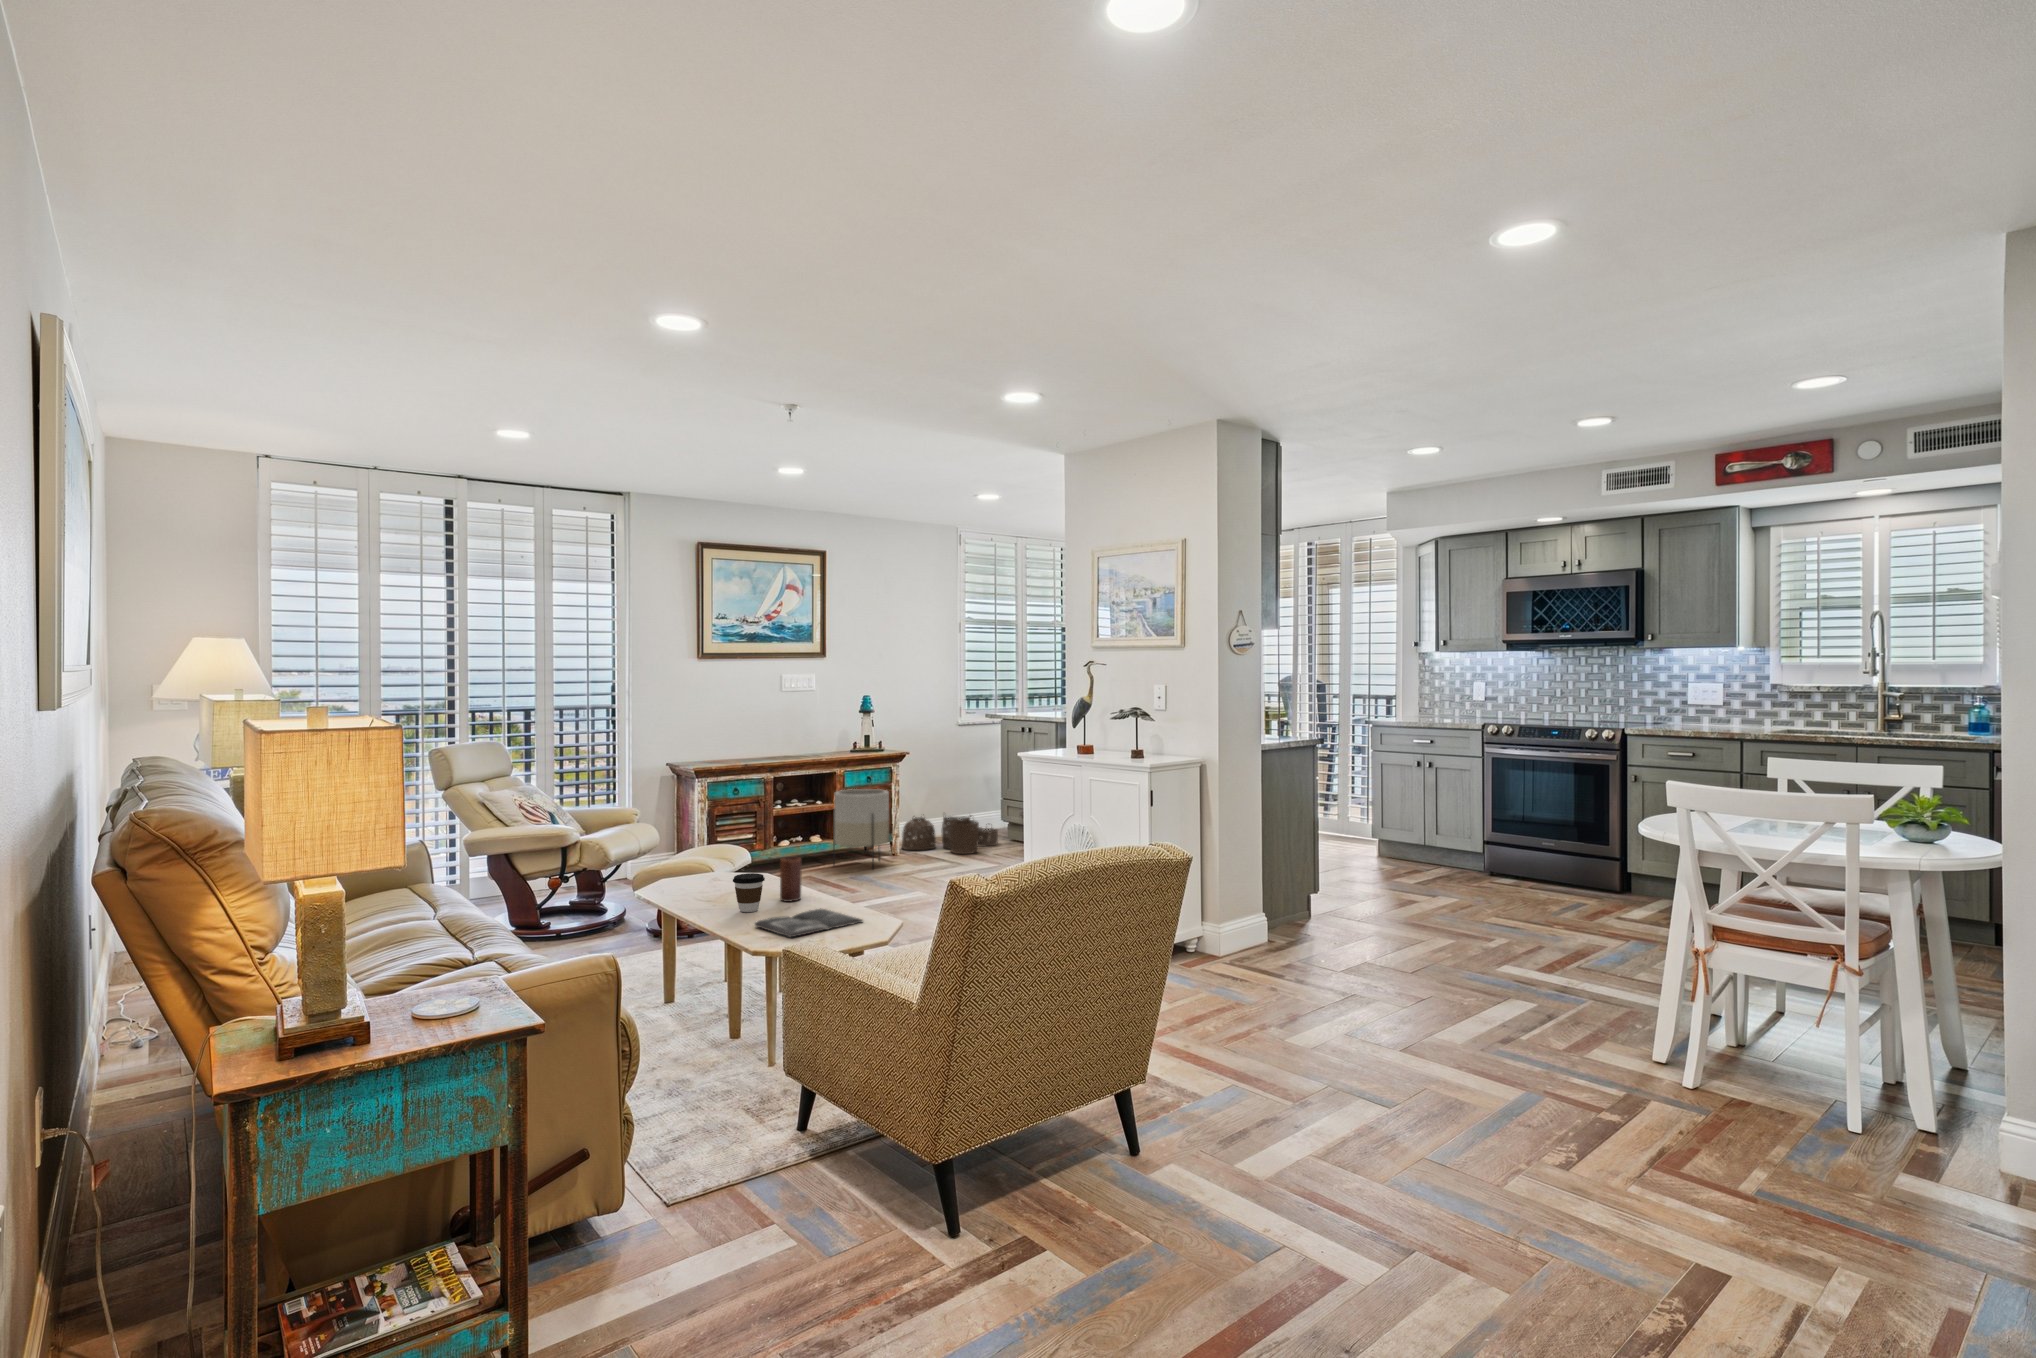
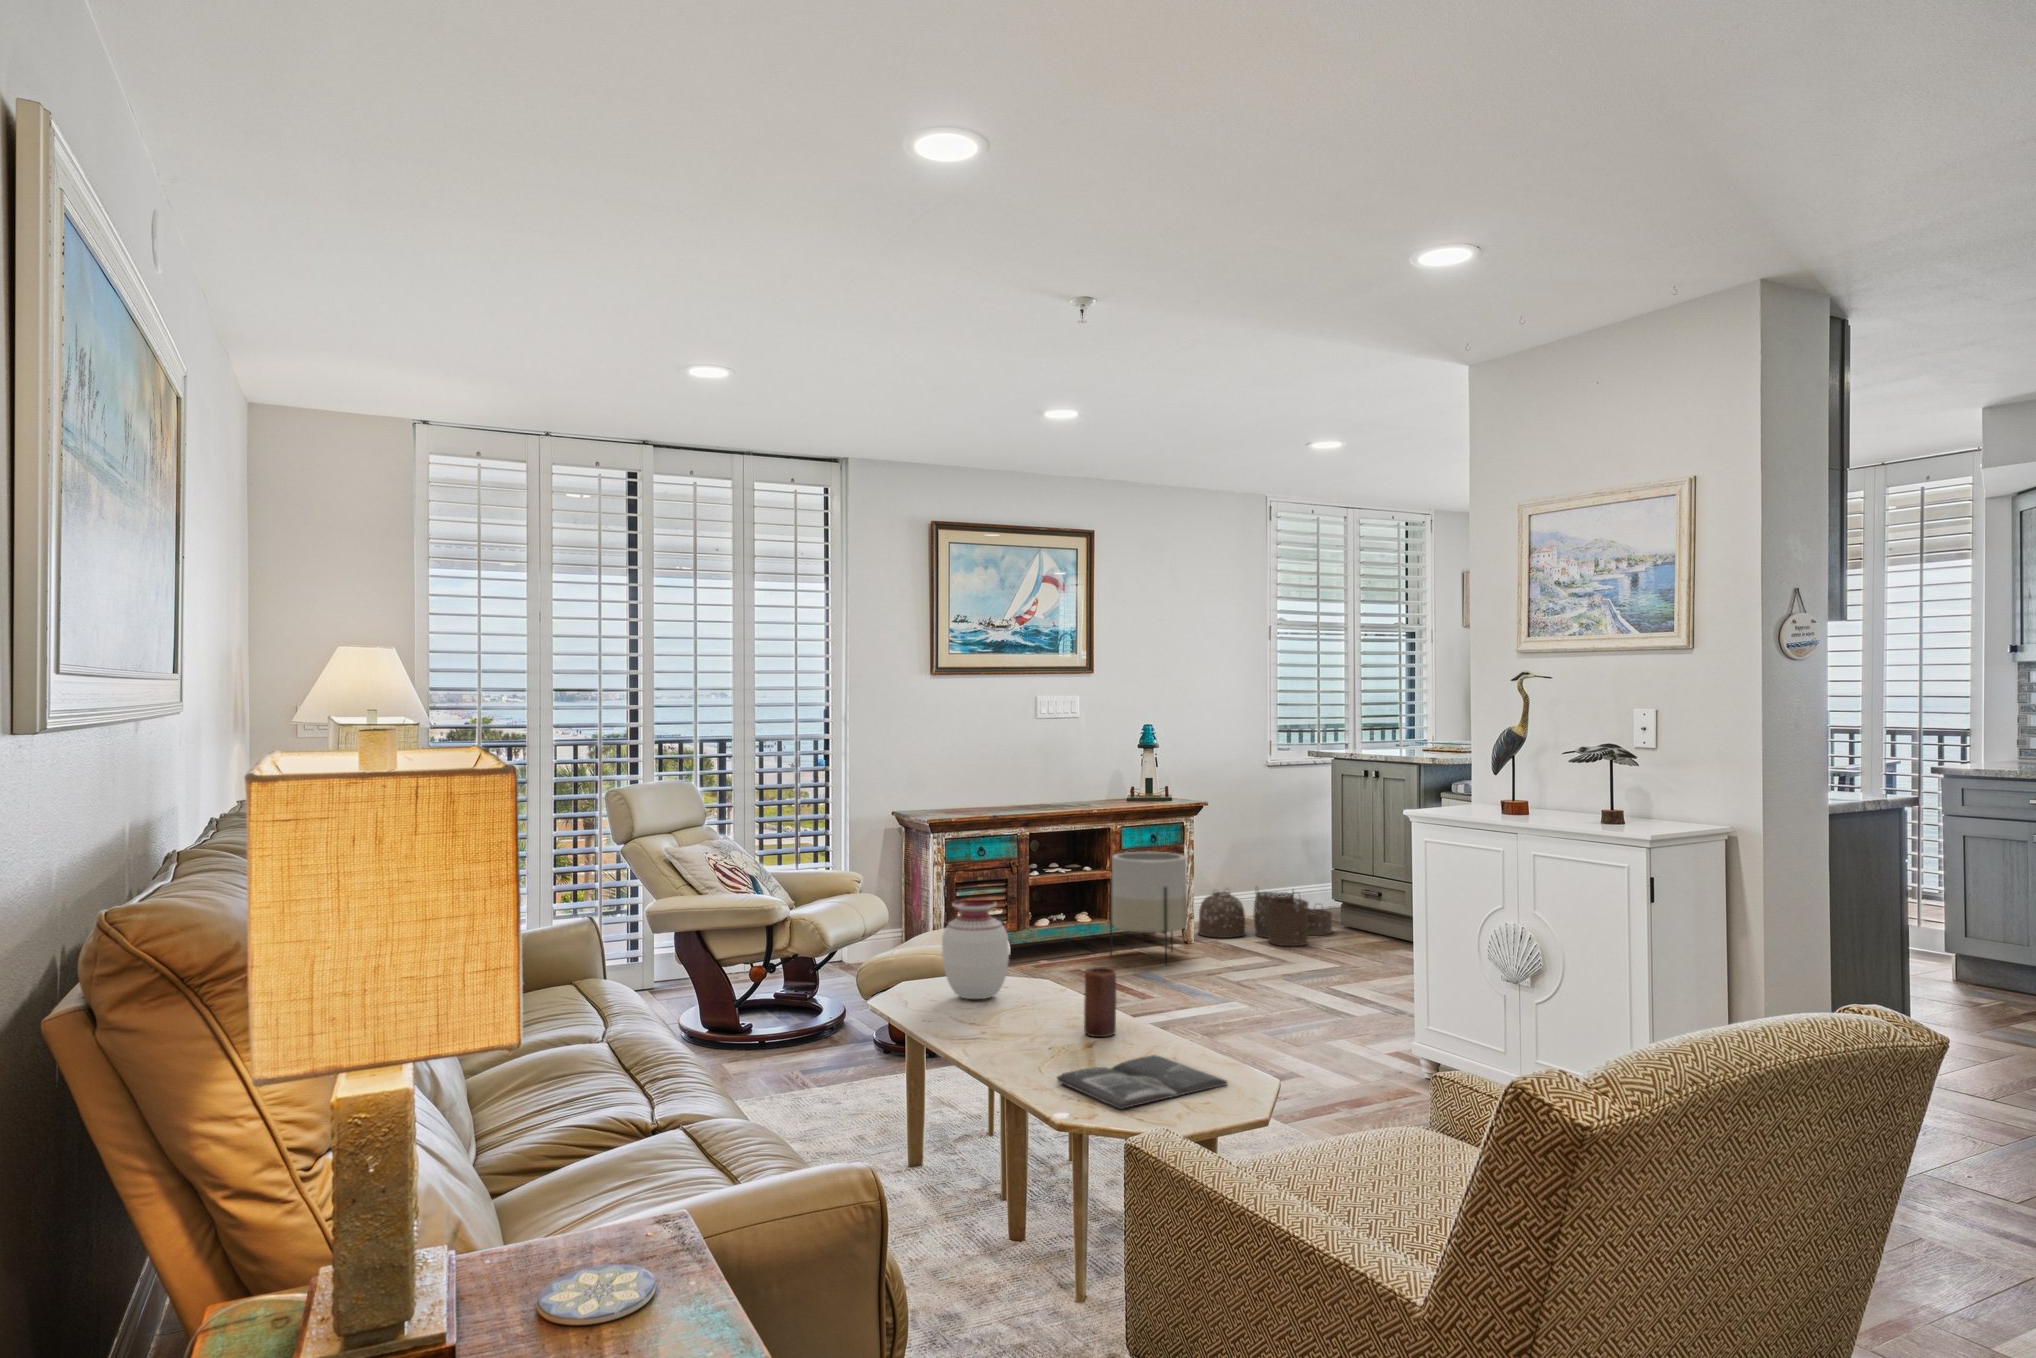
vase: none [687,818,734,885] -> present [942,900,1009,999]
coffee cup: present [733,873,765,912] -> none [1018,992,1065,1053]

